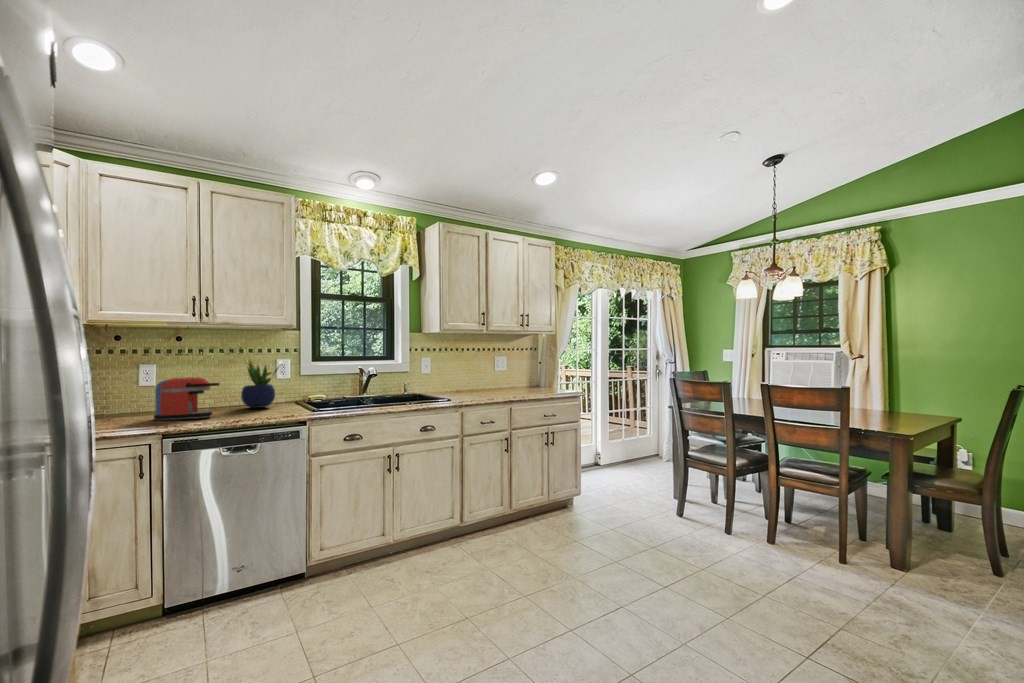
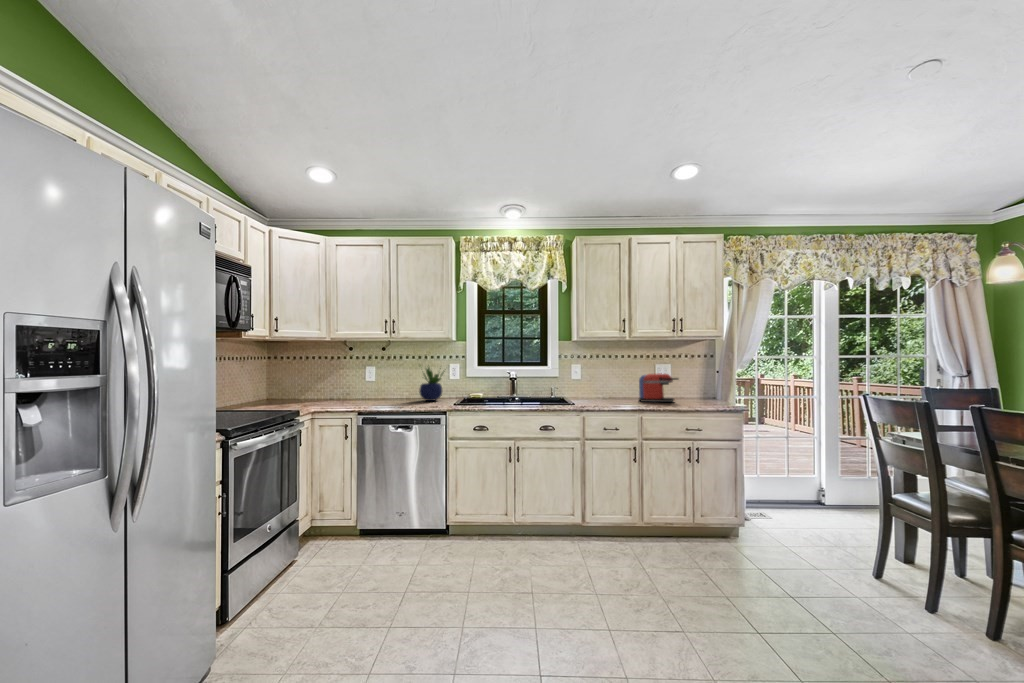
coffee maker: present [154,377,220,420] -> present [639,374,678,402]

